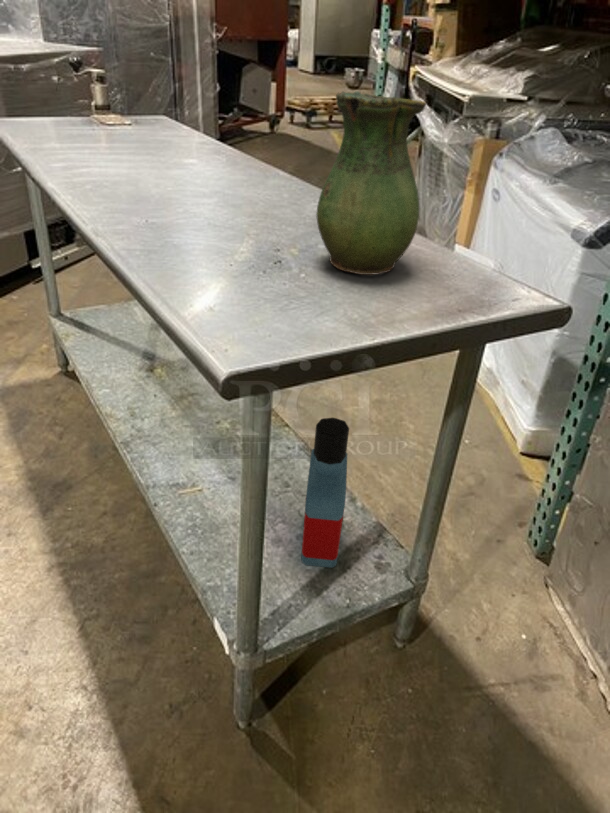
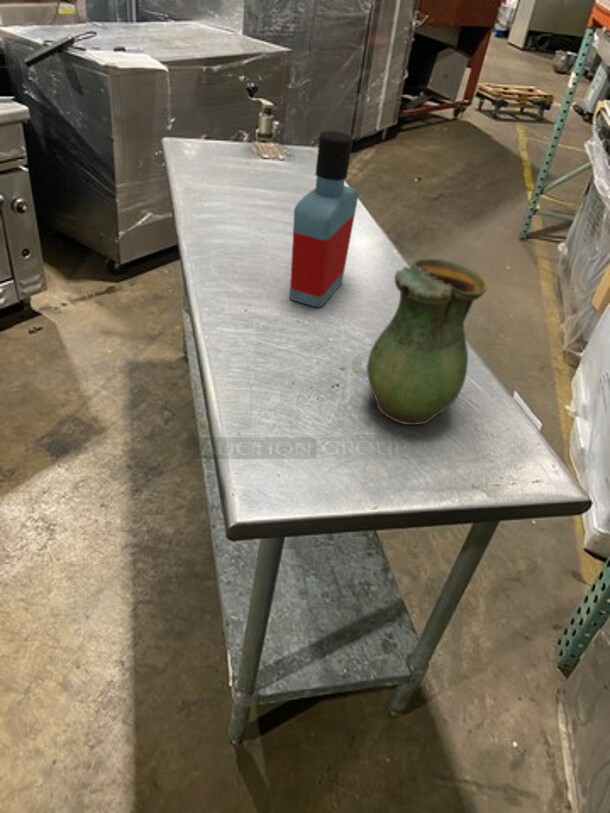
bottle: present [301,418,349,568] -> present [290,131,358,307]

